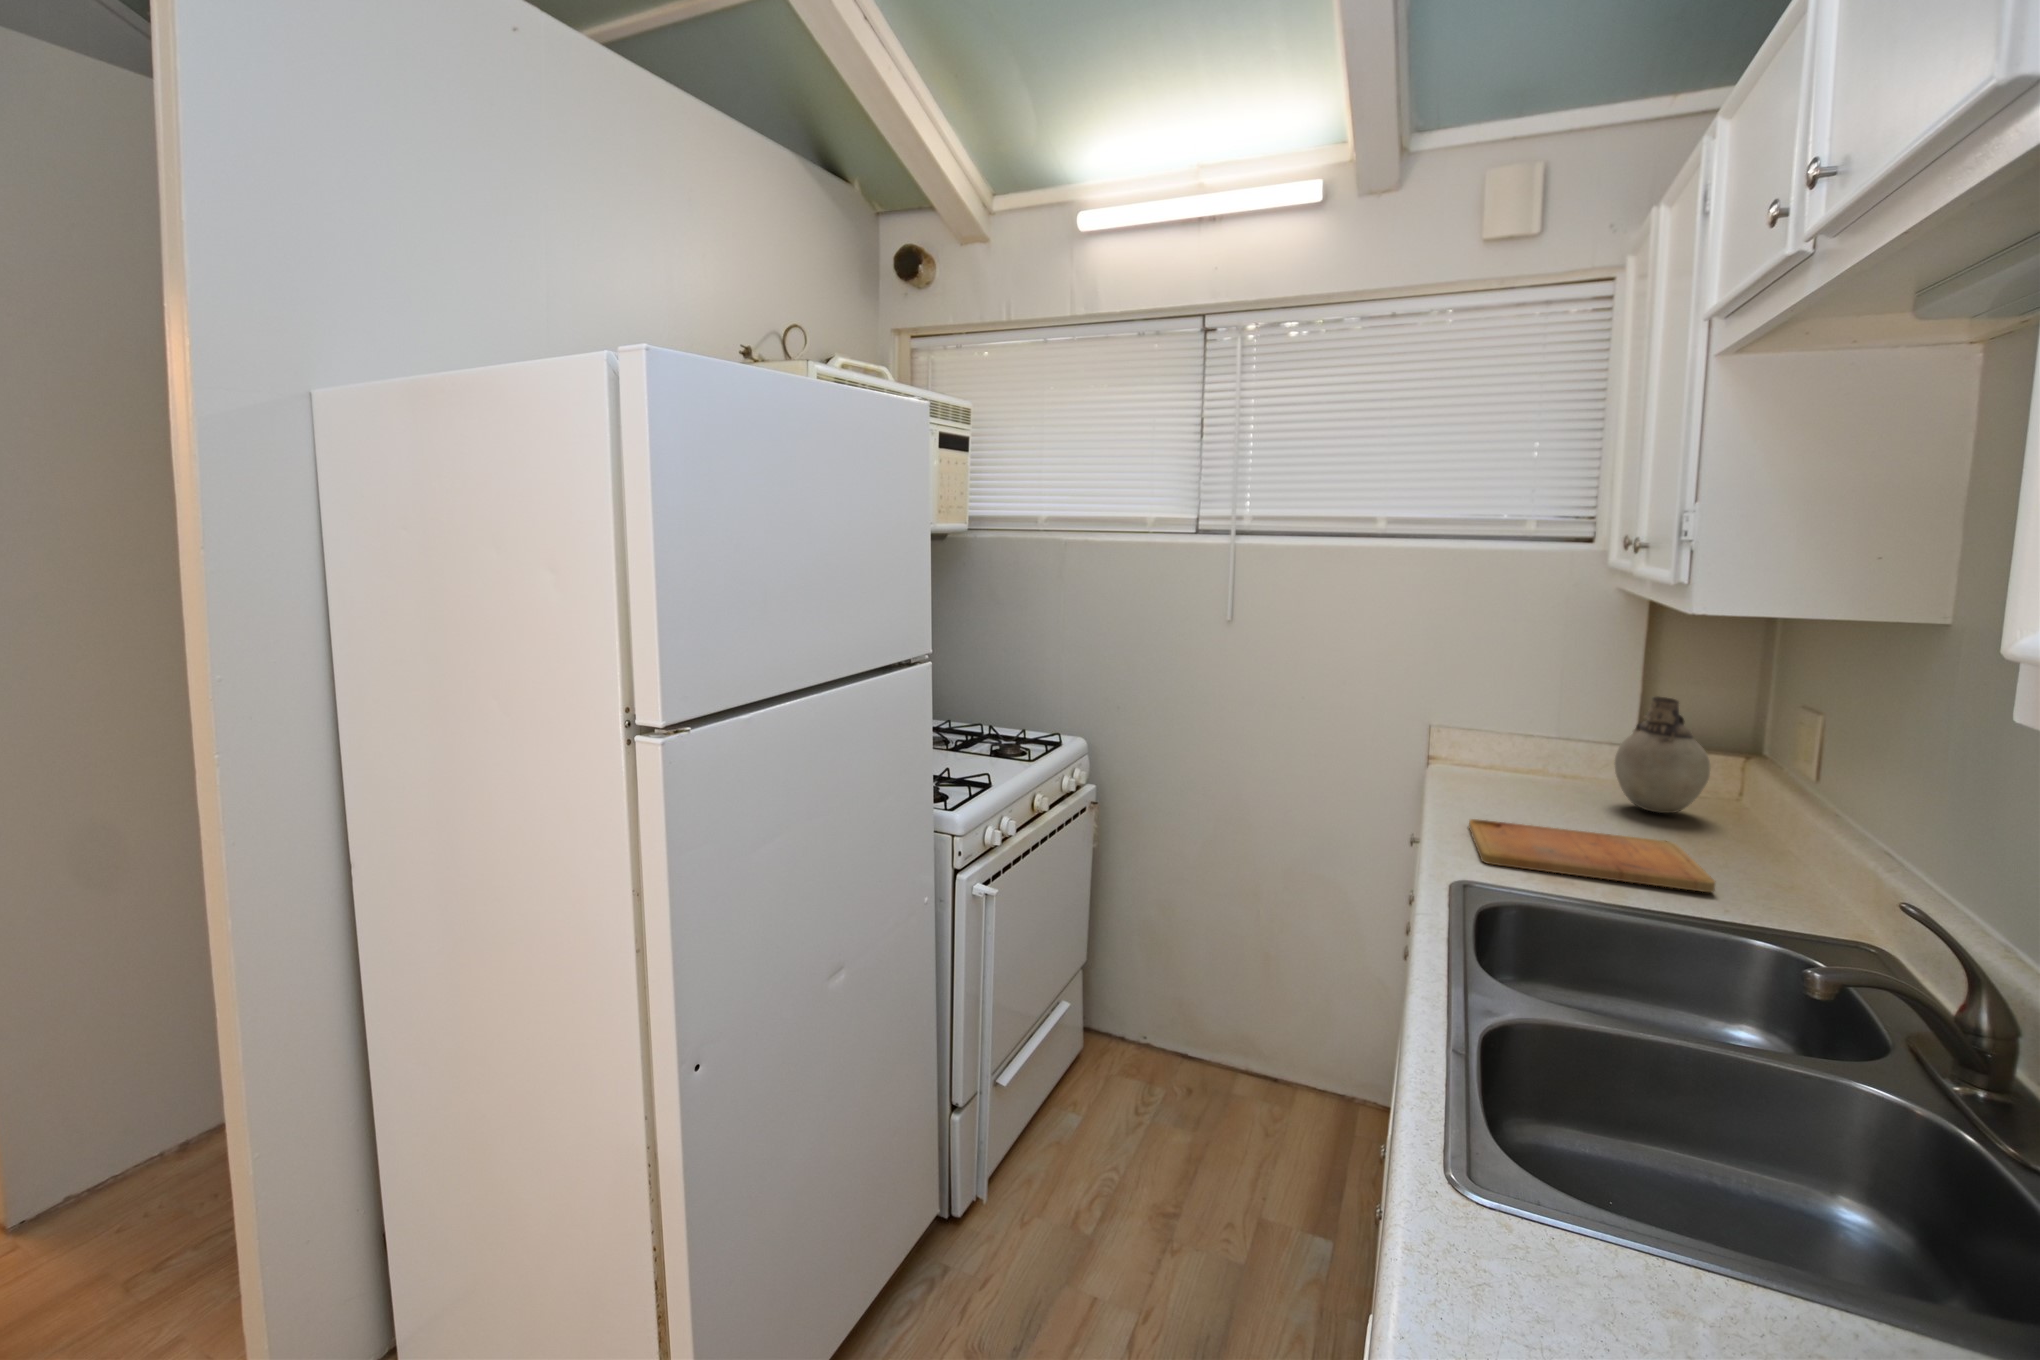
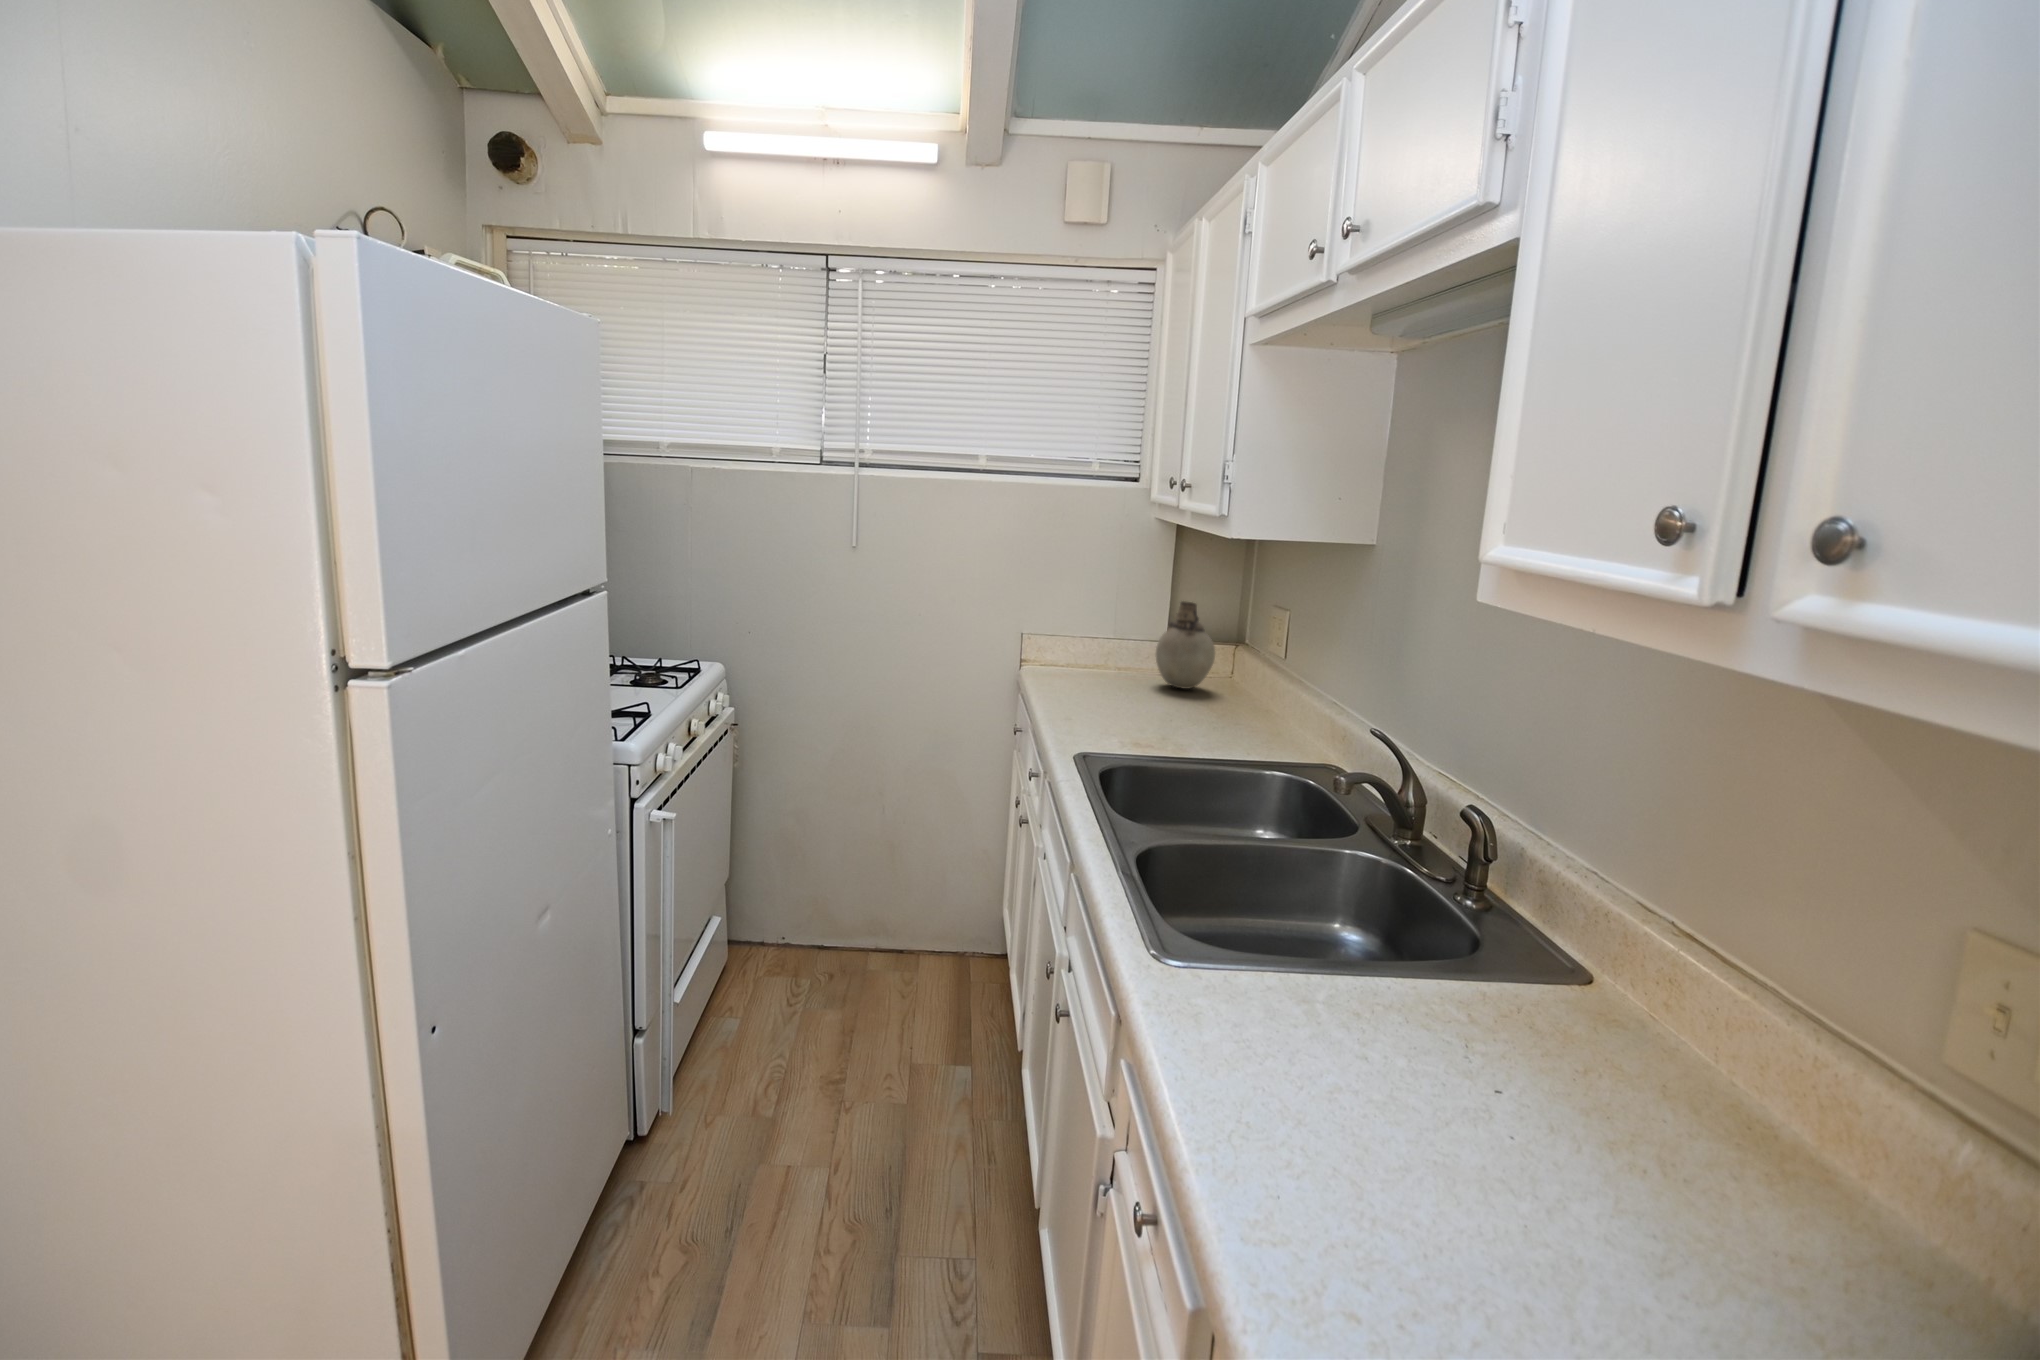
cutting board: present [1469,819,1715,892] -> none [1070,704,1238,741]

